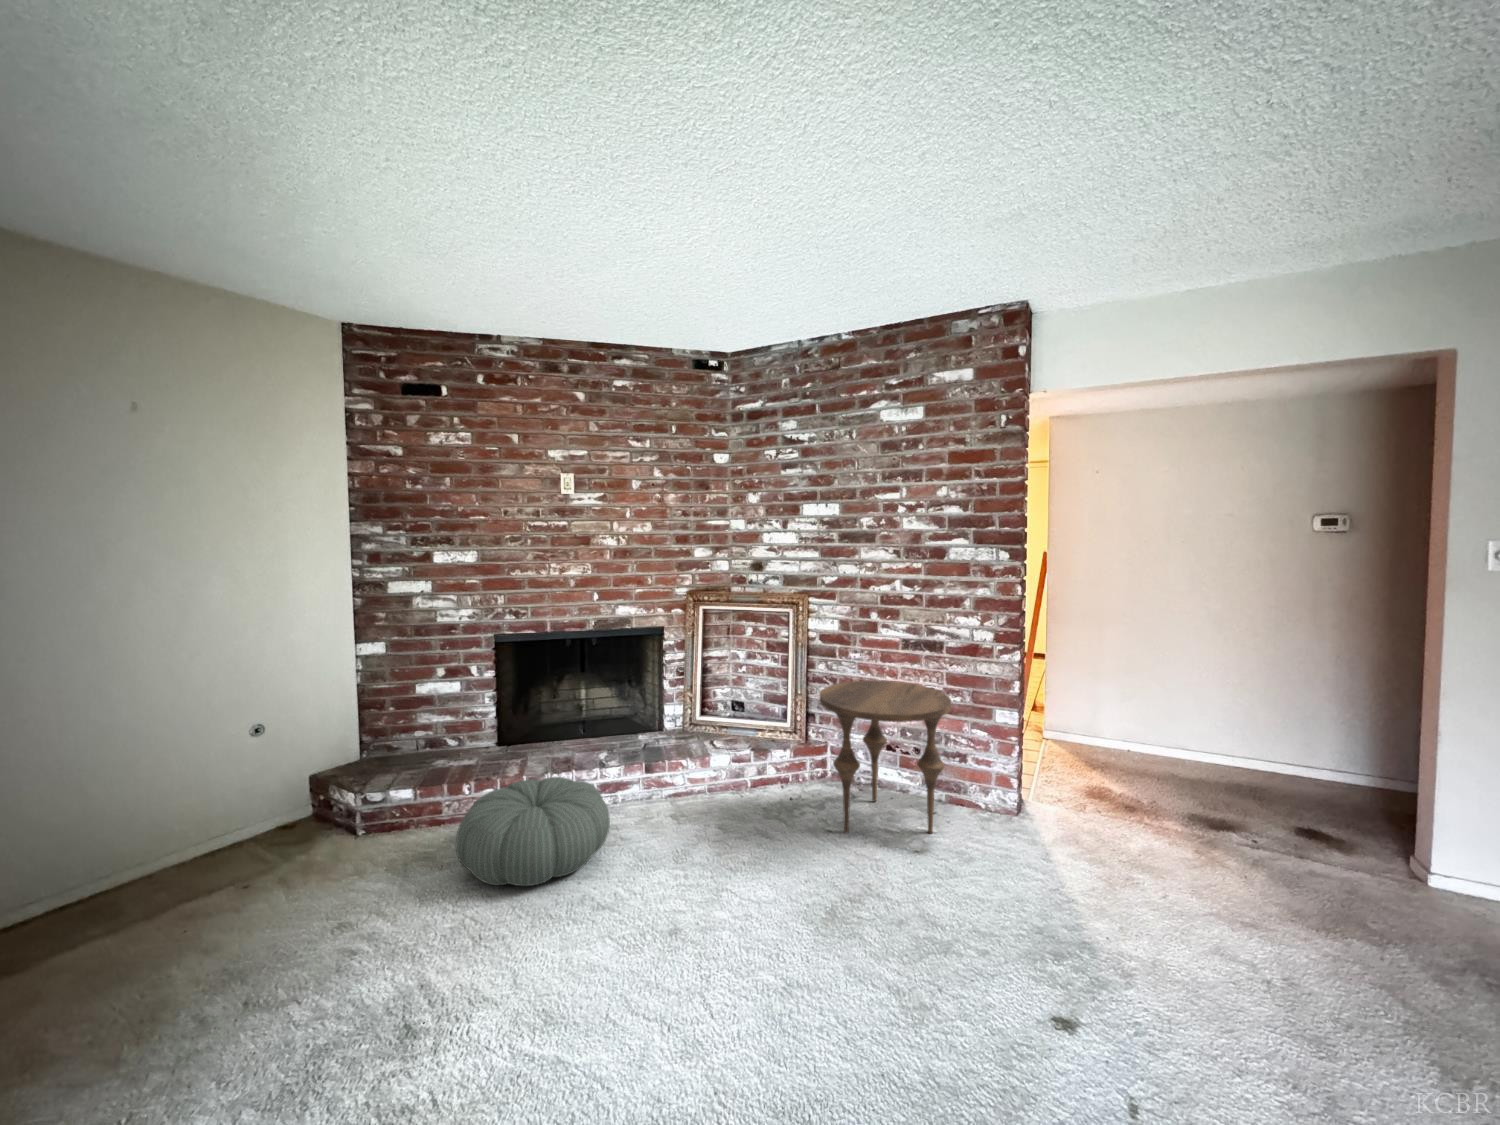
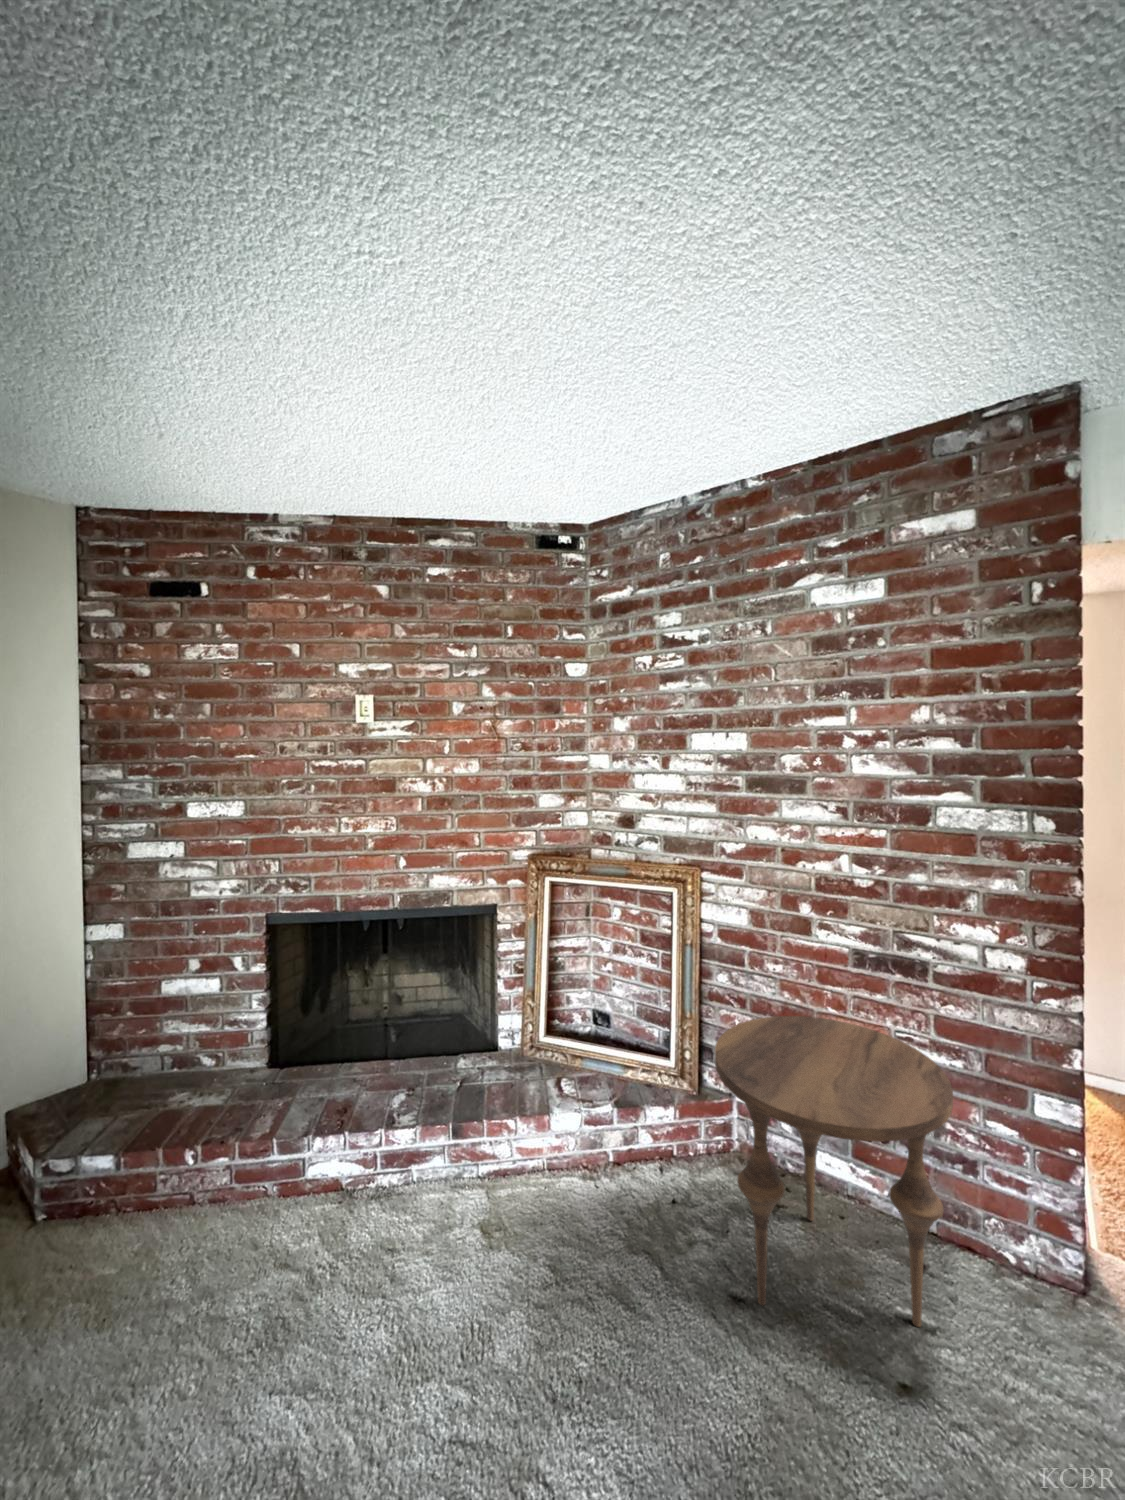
pouf: present [456,777,610,886] -> none [113,1155,367,1398]

